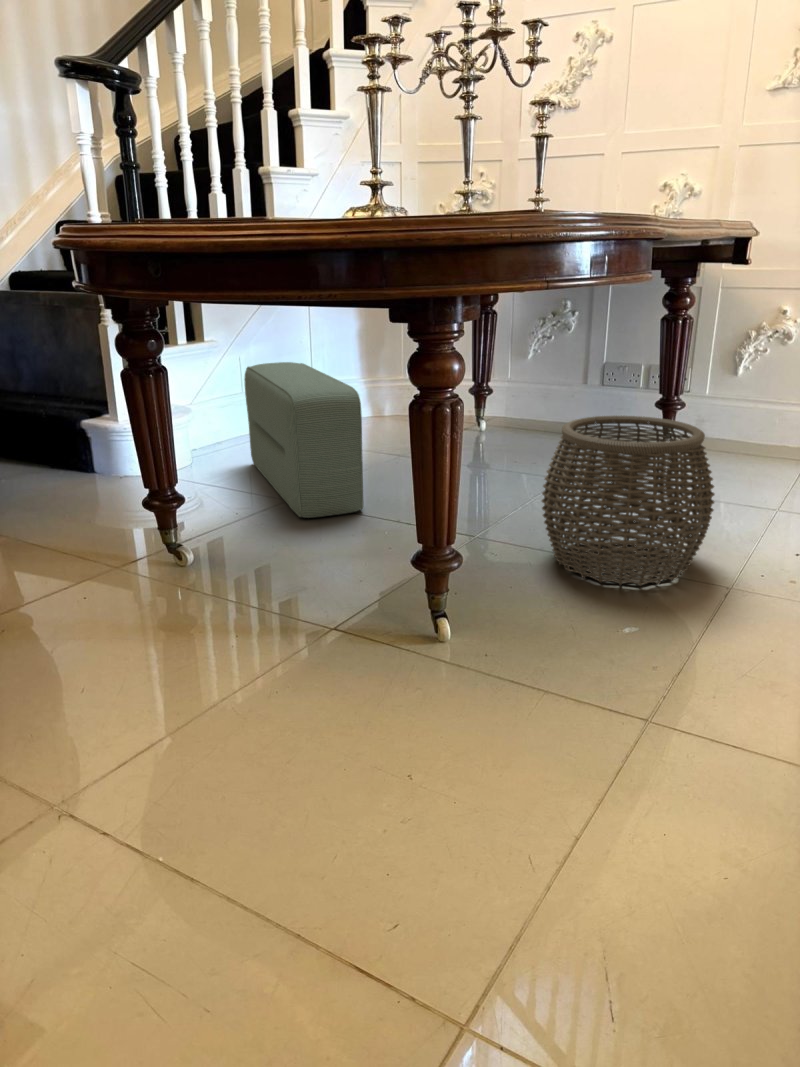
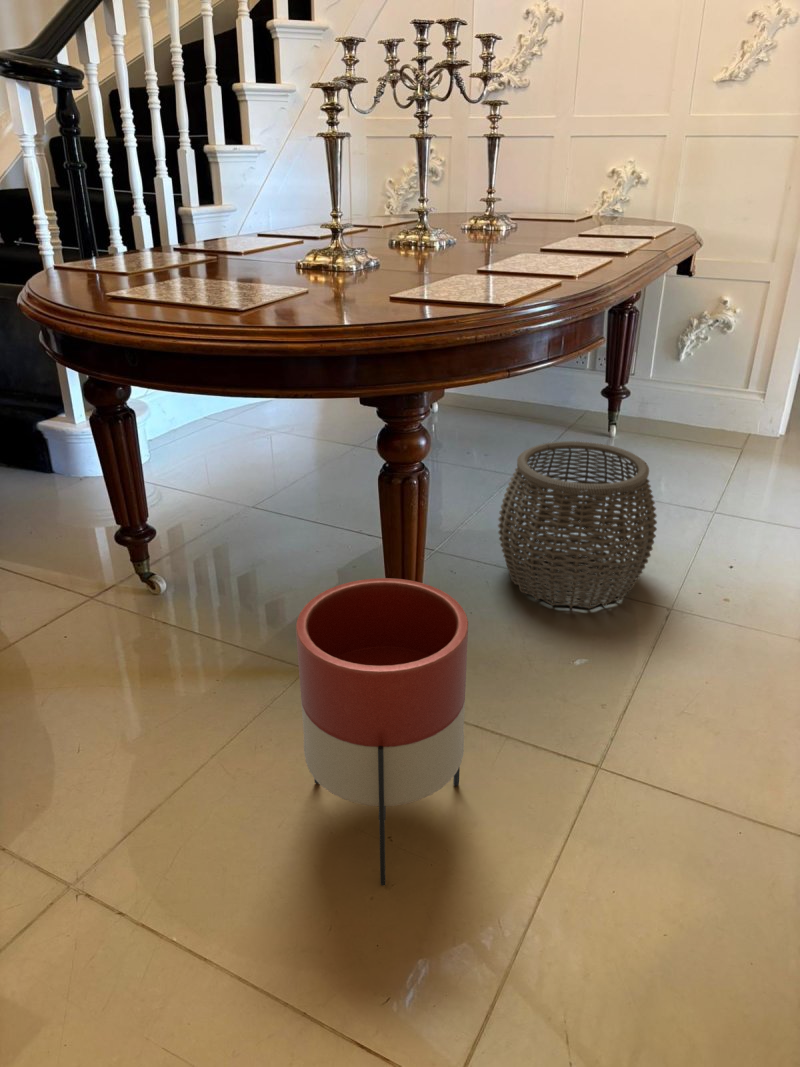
pouf: present [244,362,363,518] -> none [201,360,326,530]
planter: none [309,486,498,821] -> present [296,578,468,885]

